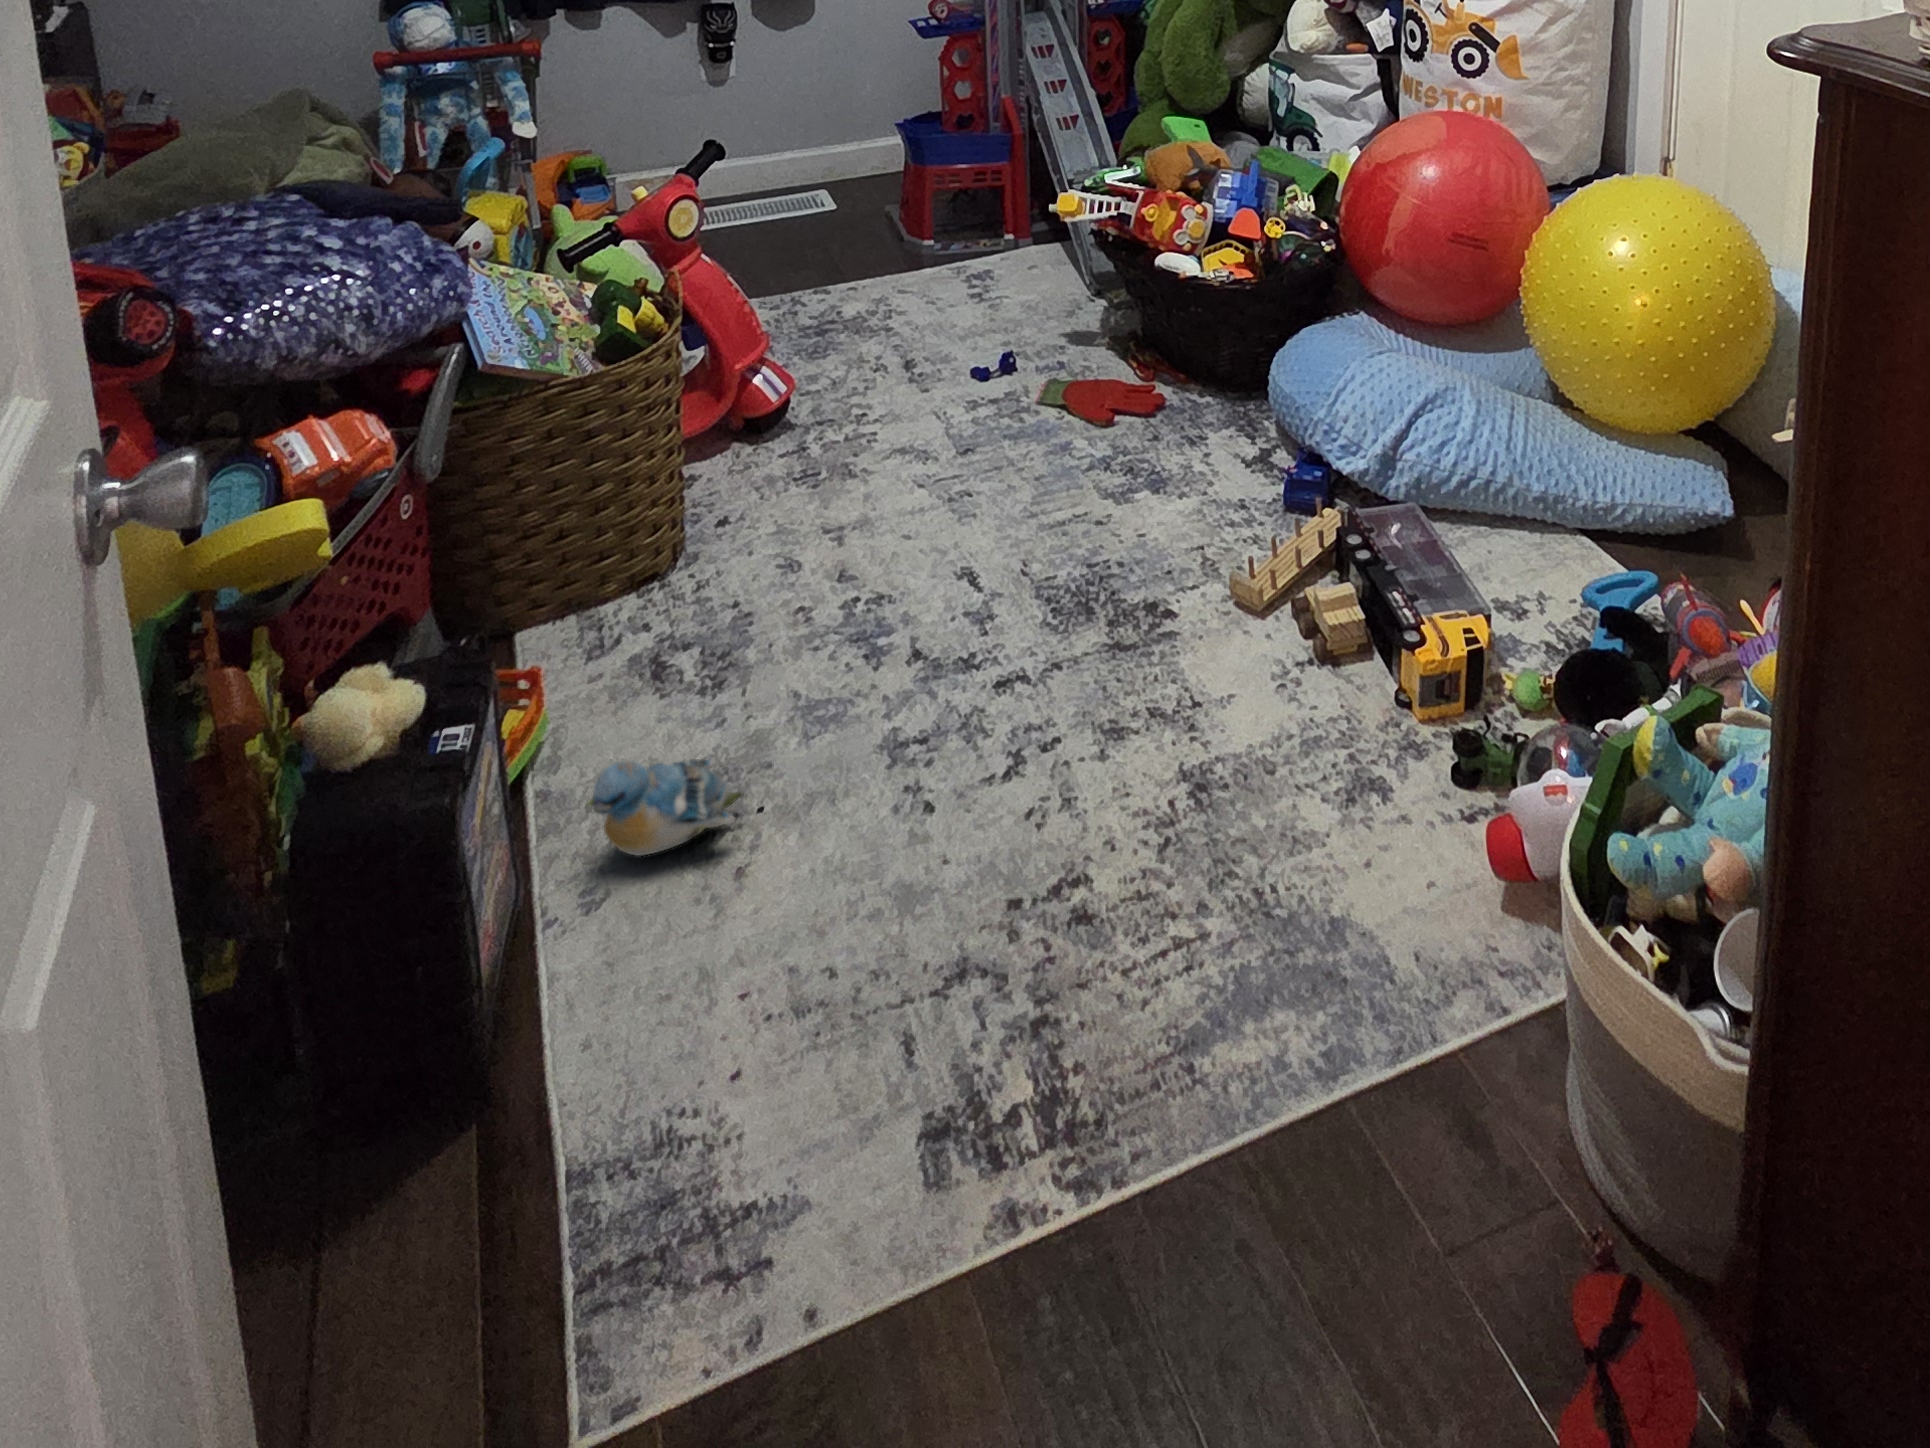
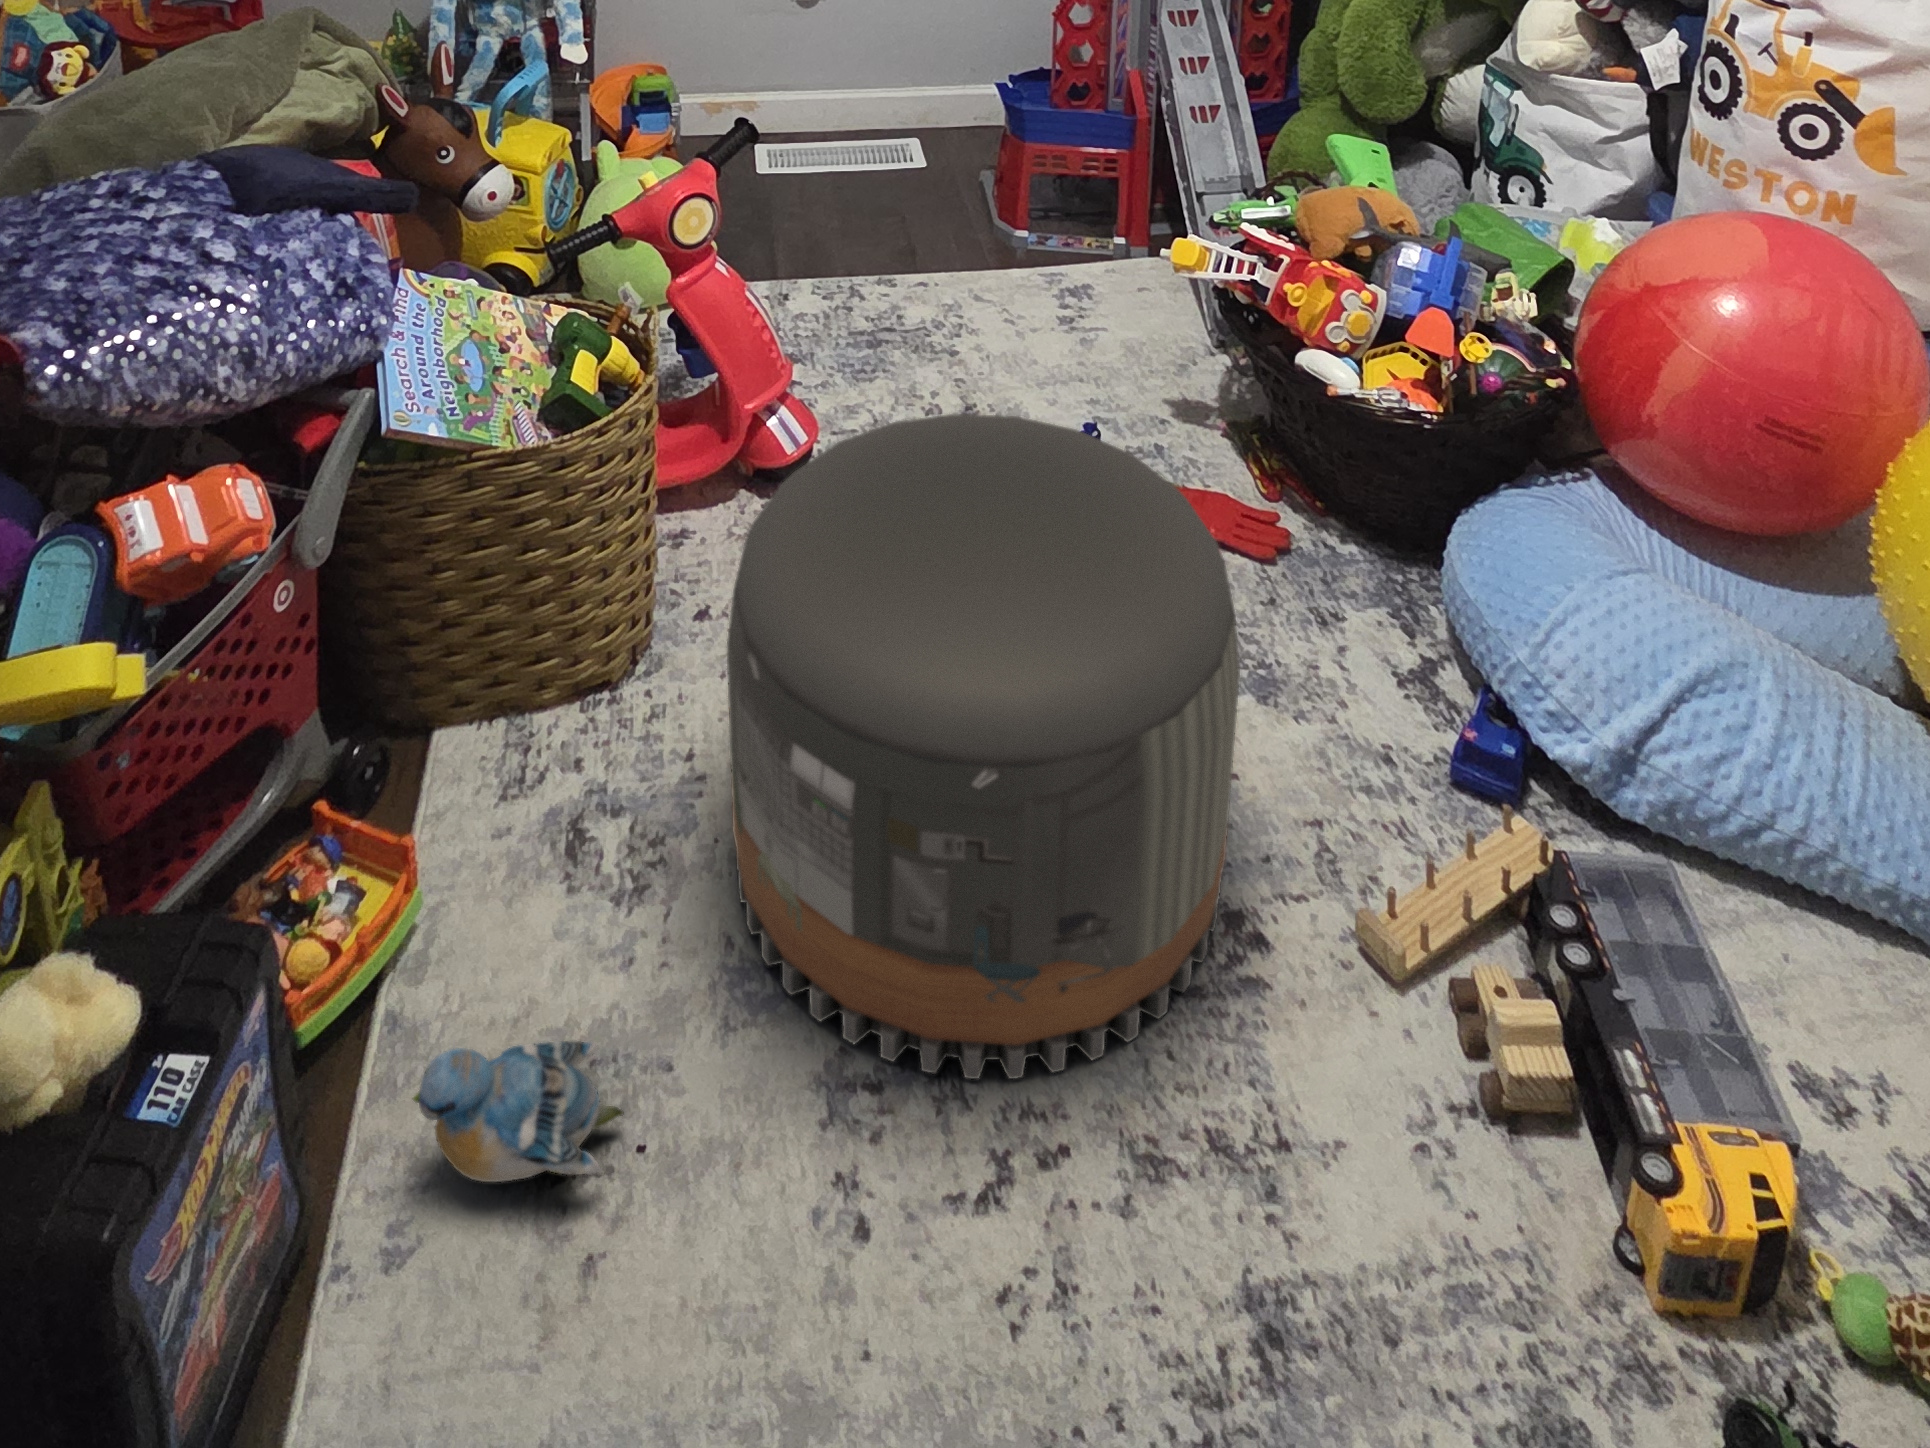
pouf: none [776,304,1143,729] -> present [727,414,1240,1079]

